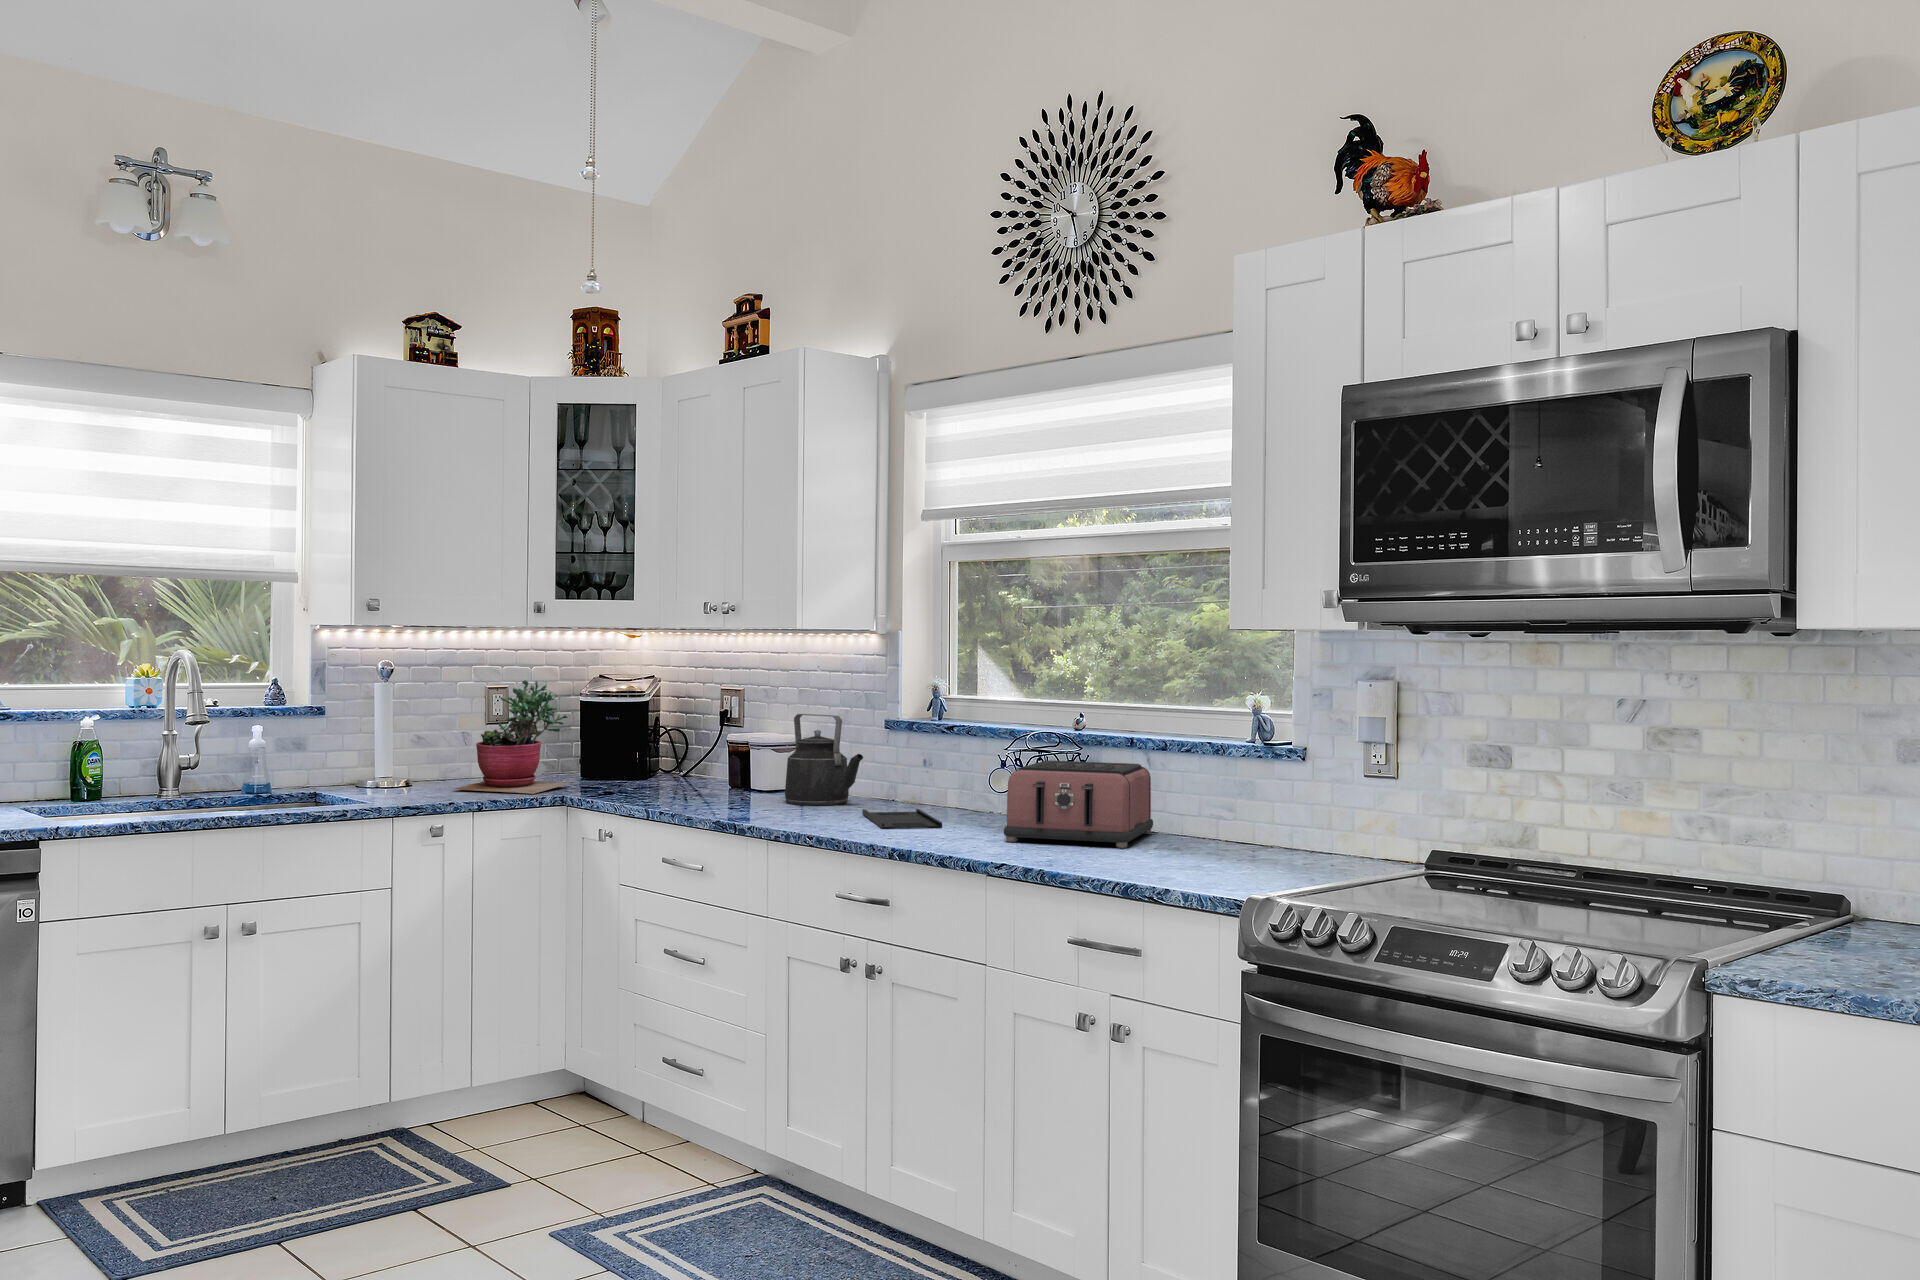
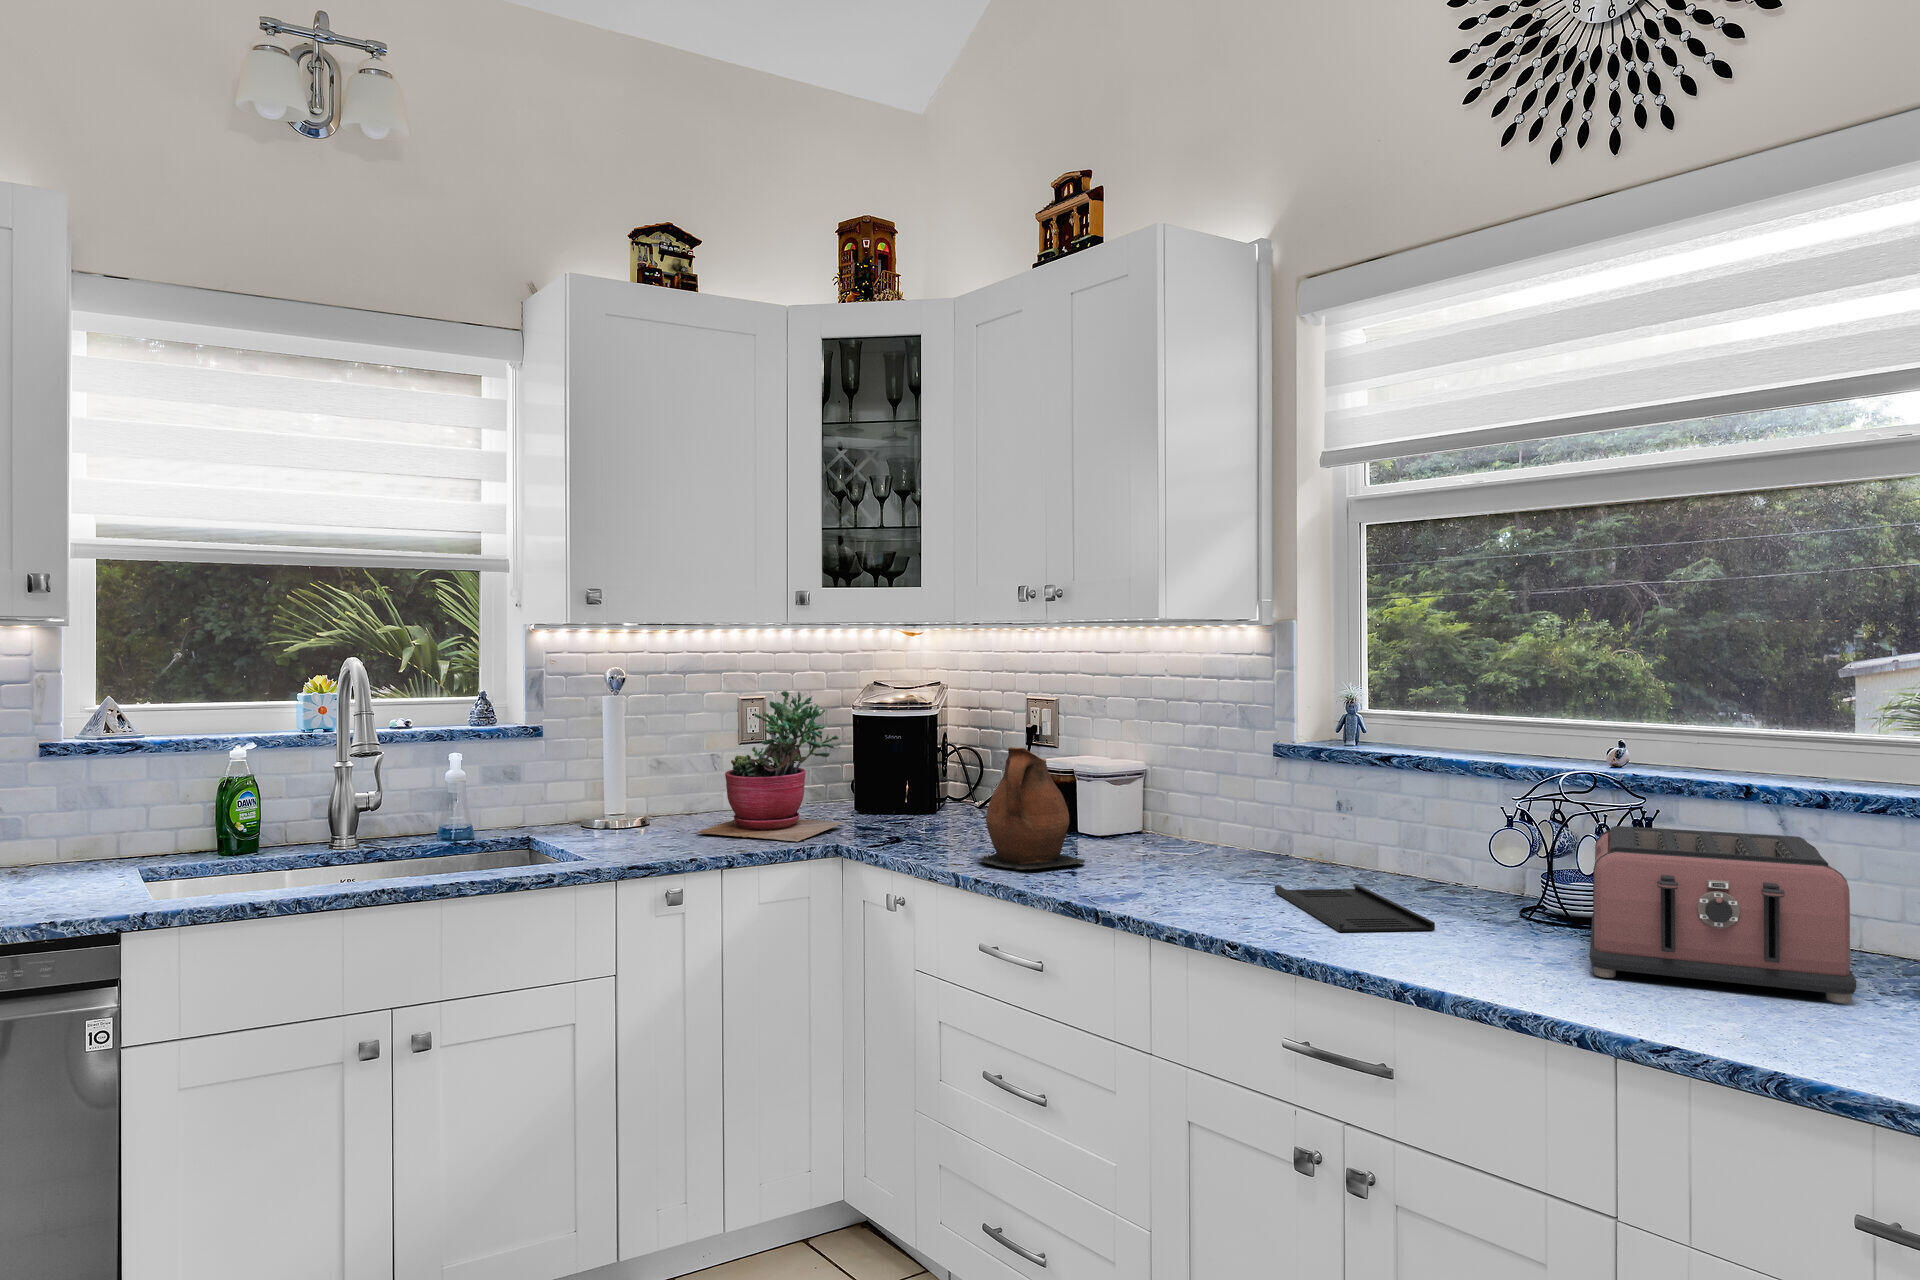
kettle: present [785,714,863,805] -> none [1140,737,1260,870]
ceramic pitcher: none [664,719,745,805] -> present [975,747,1085,870]

